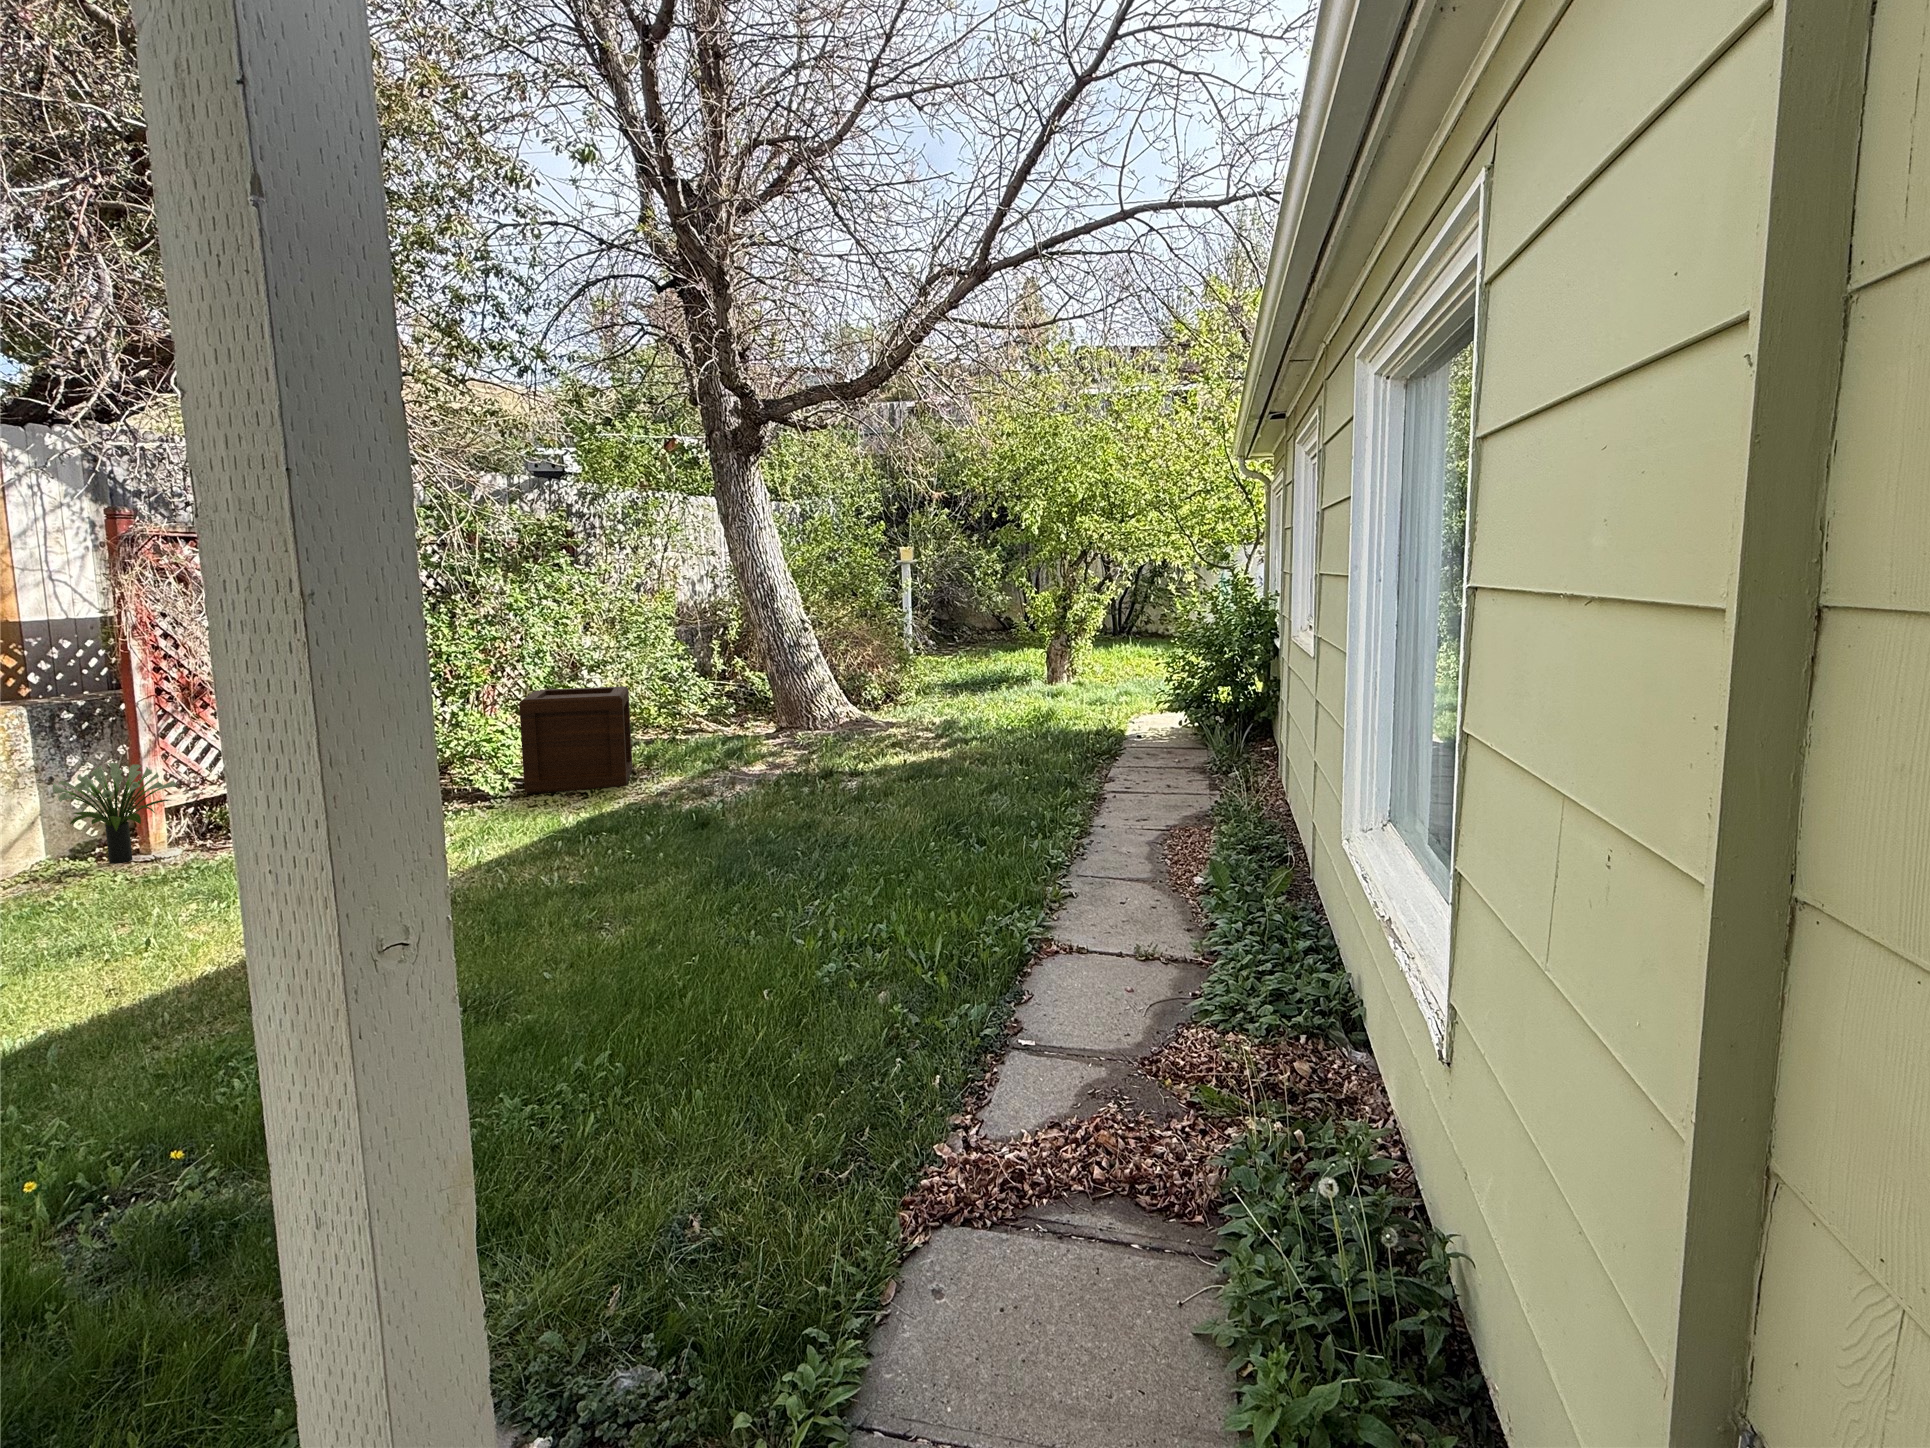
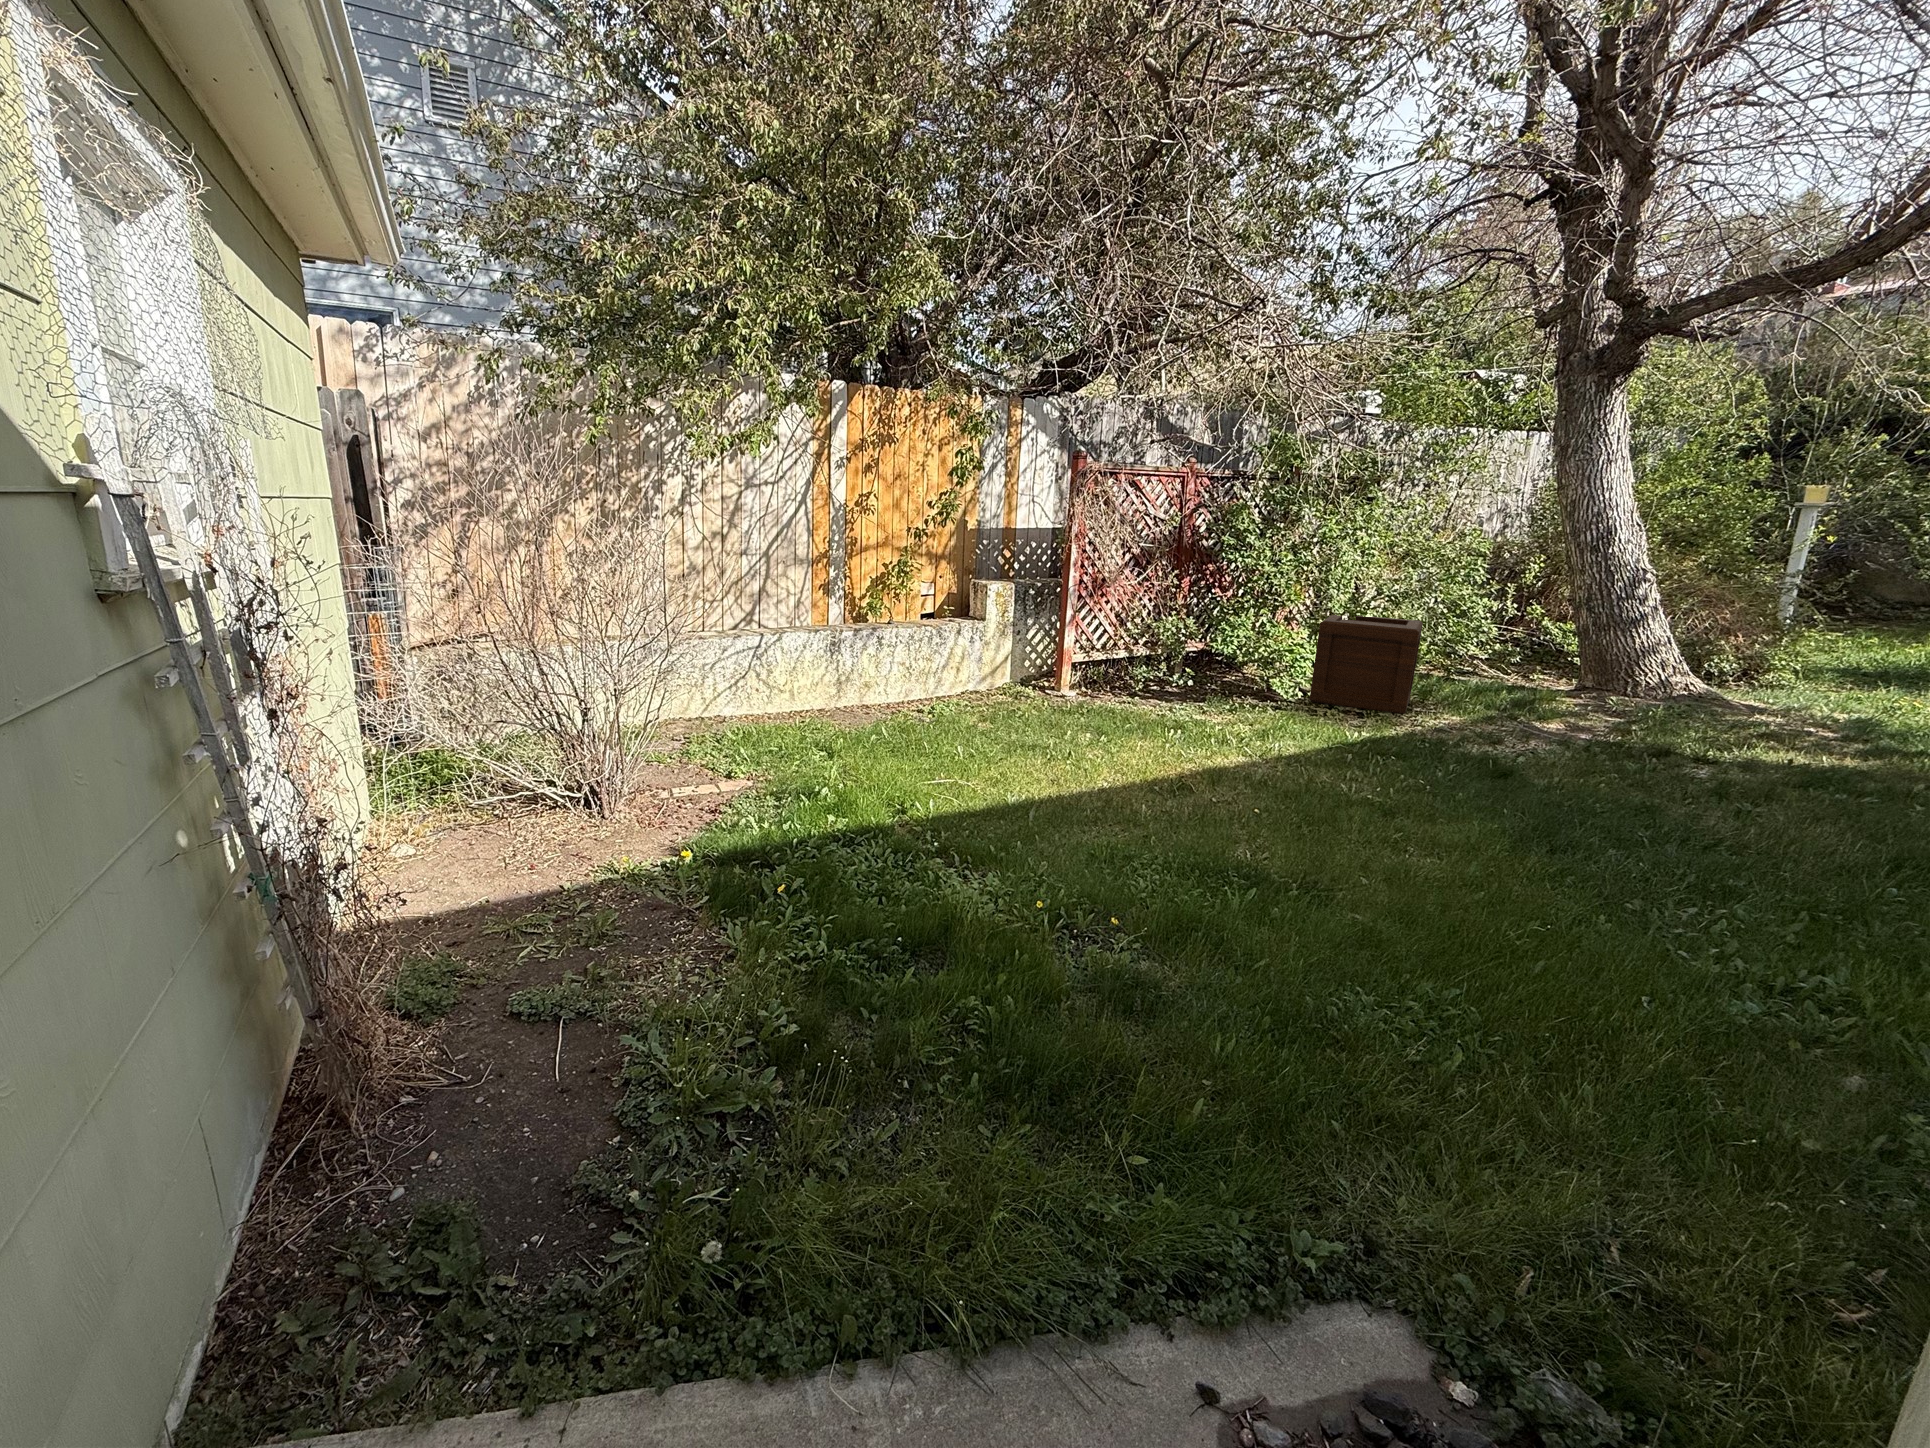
potted plant: present [52,763,176,863] -> none [1019,626,1079,692]

